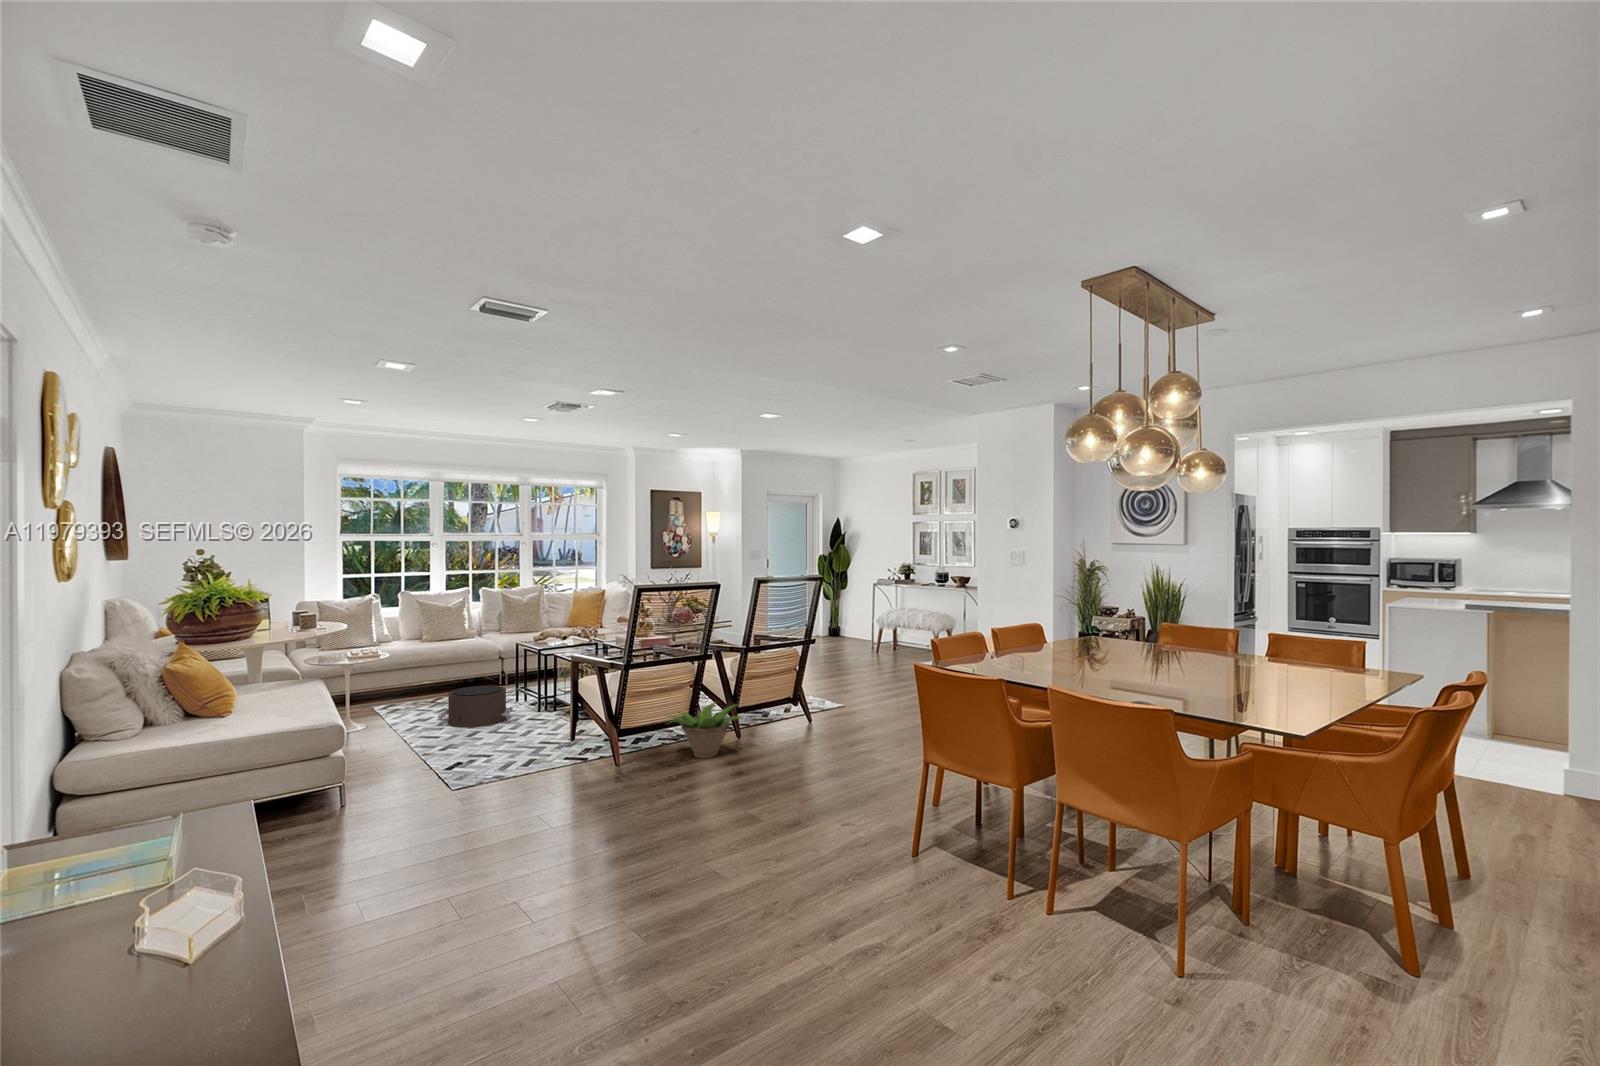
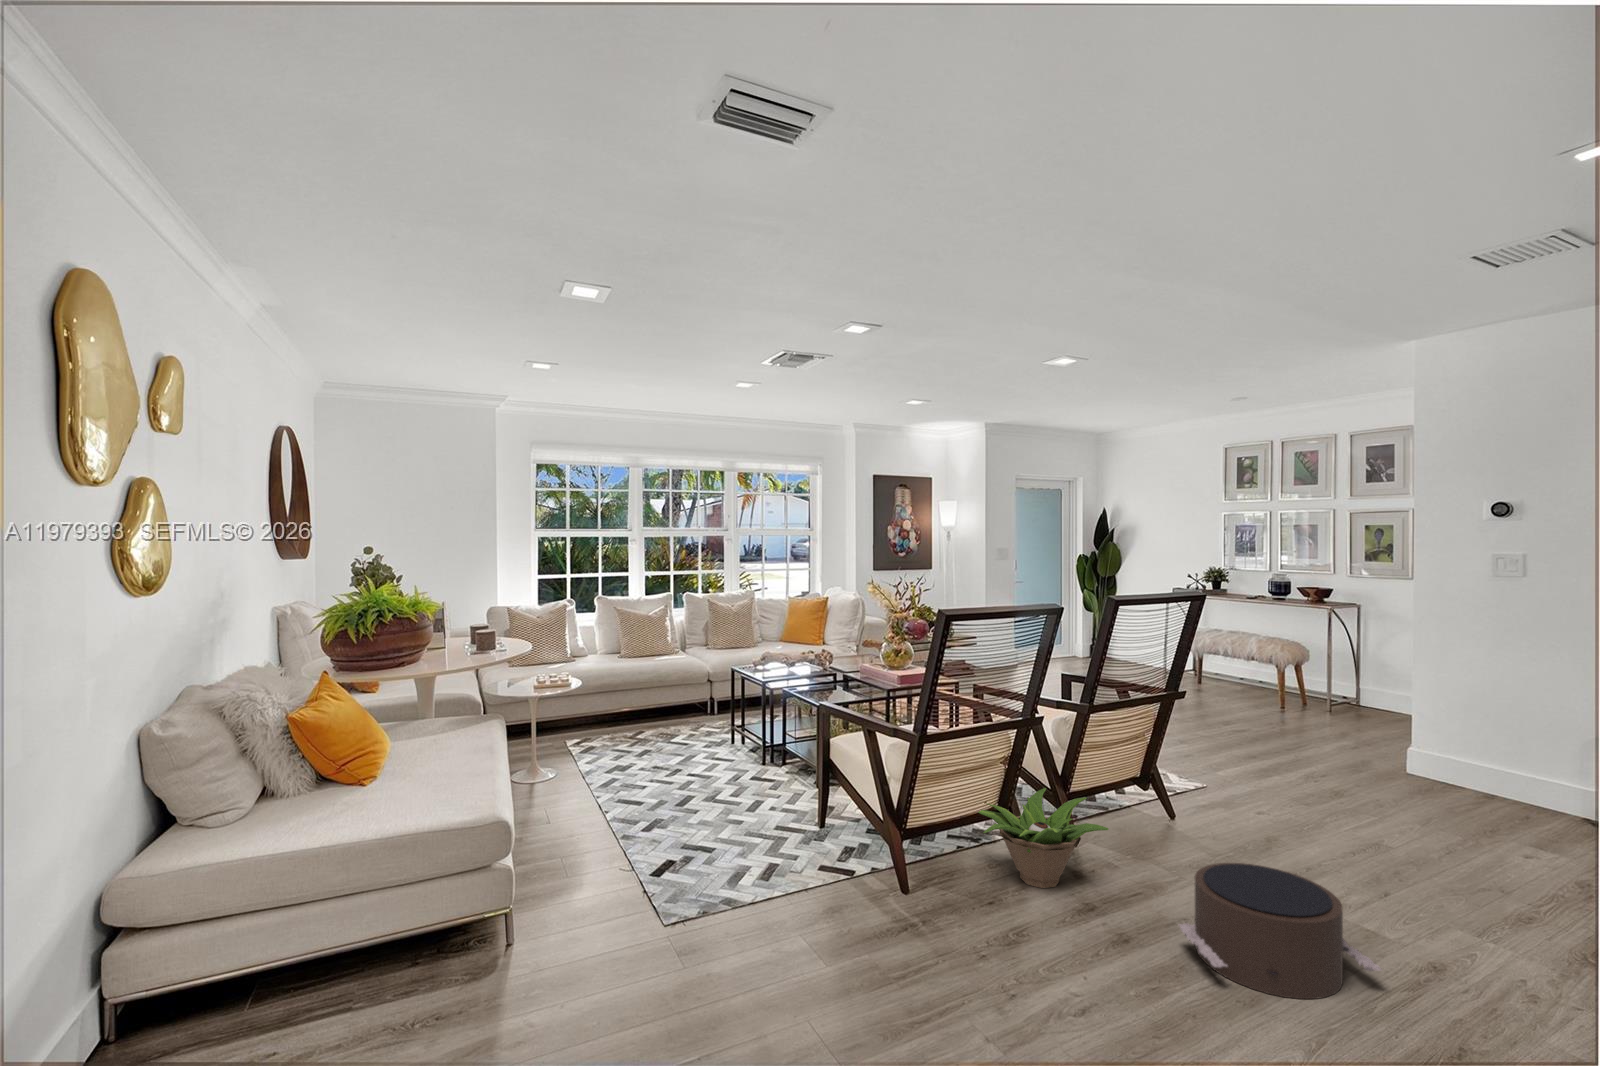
pouf: present [438,686,513,728] -> present [1179,863,1381,999]

